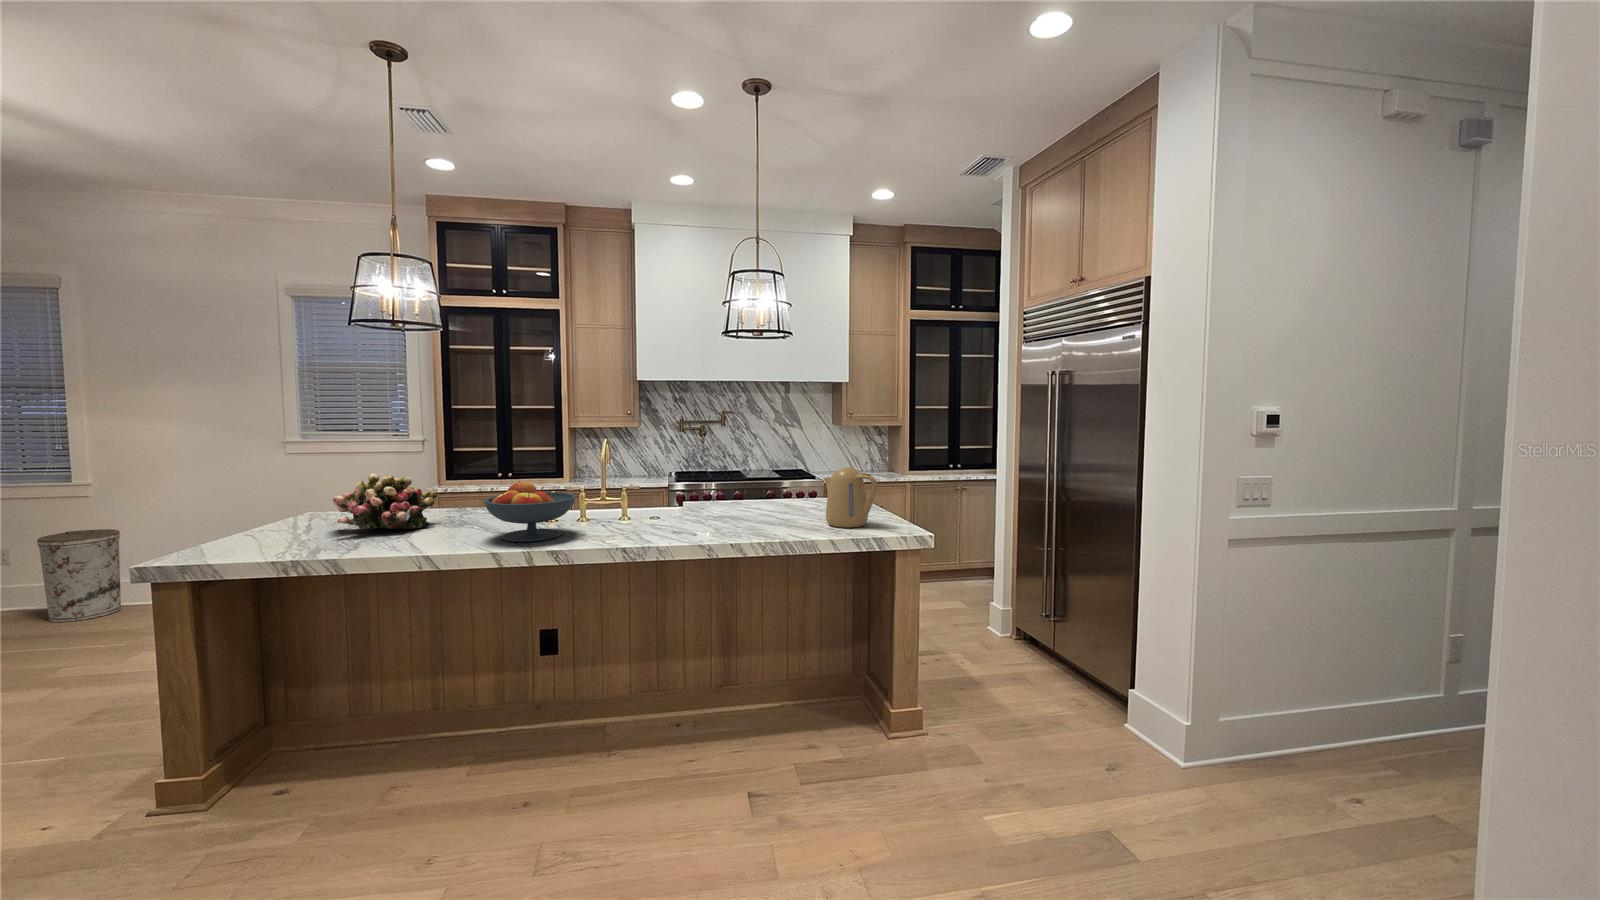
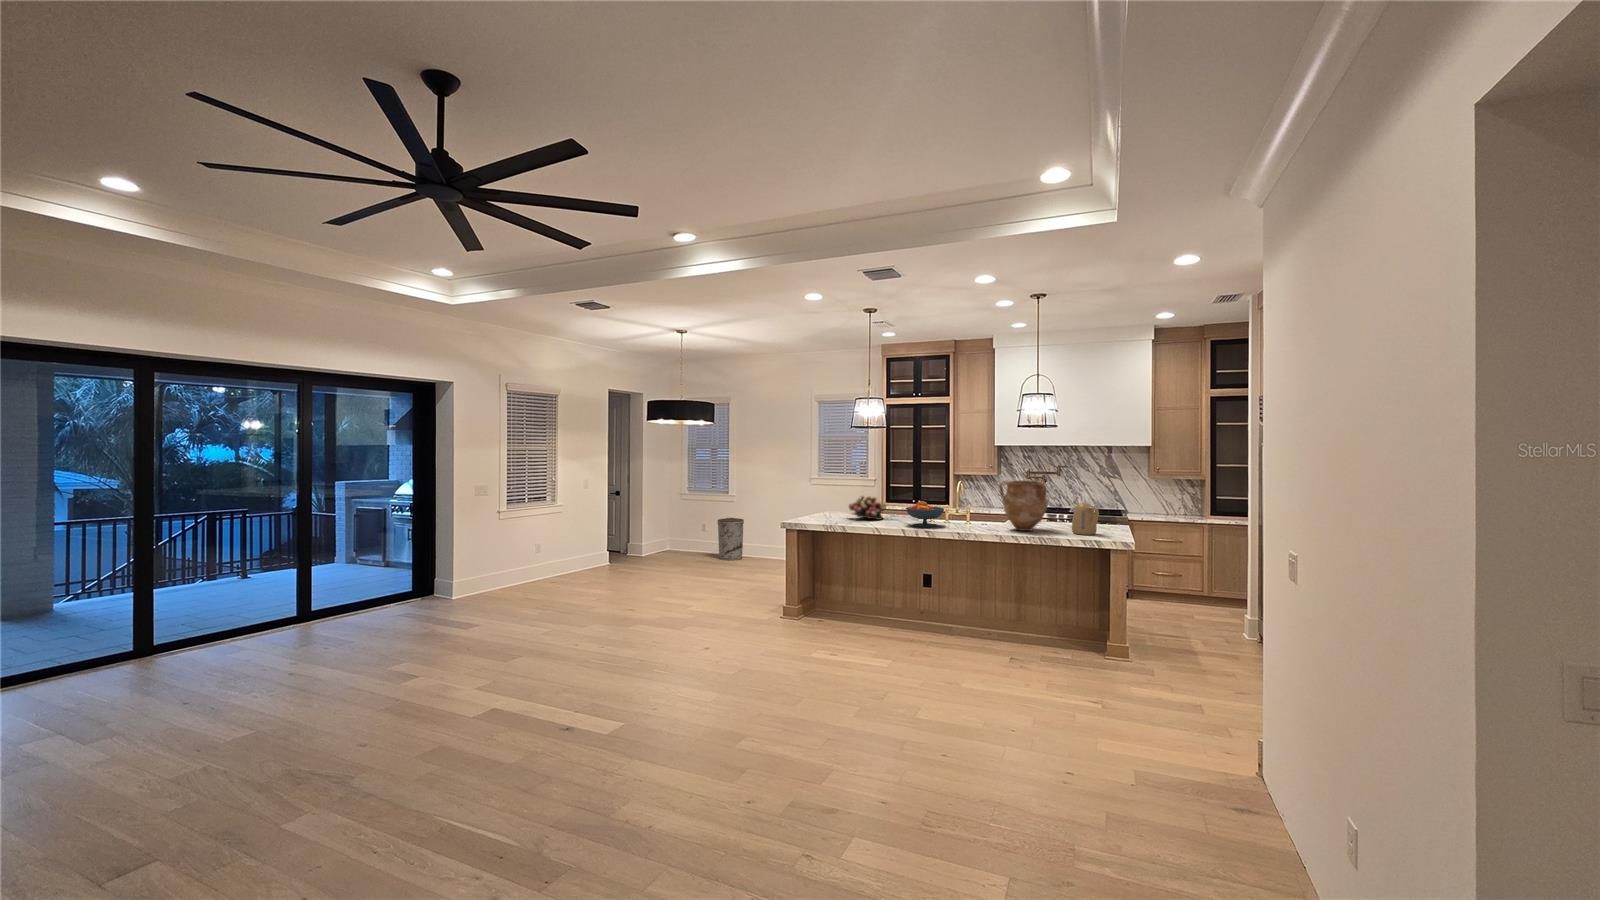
vase: none [693,427,787,529] -> present [999,480,1048,531]

